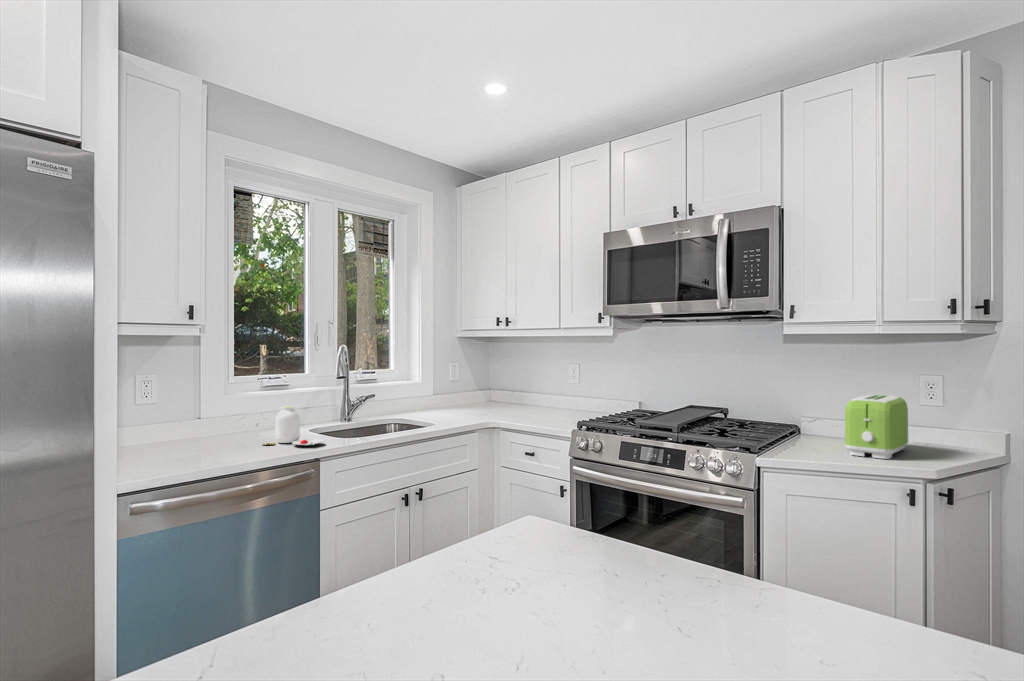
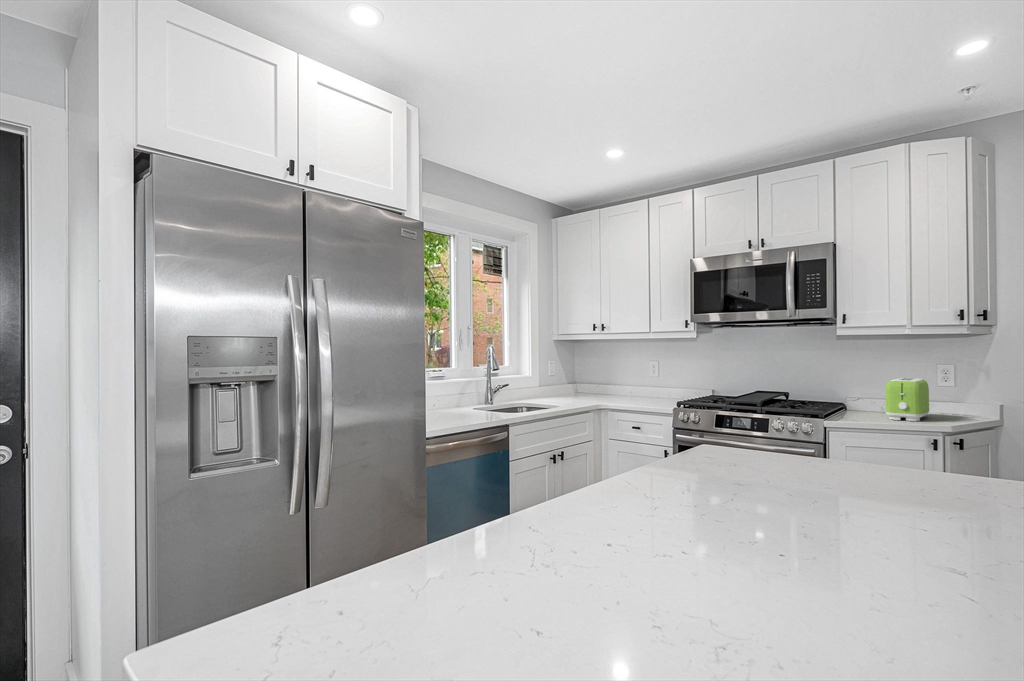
jar: present [263,406,324,446] -> none [460,389,504,416]

